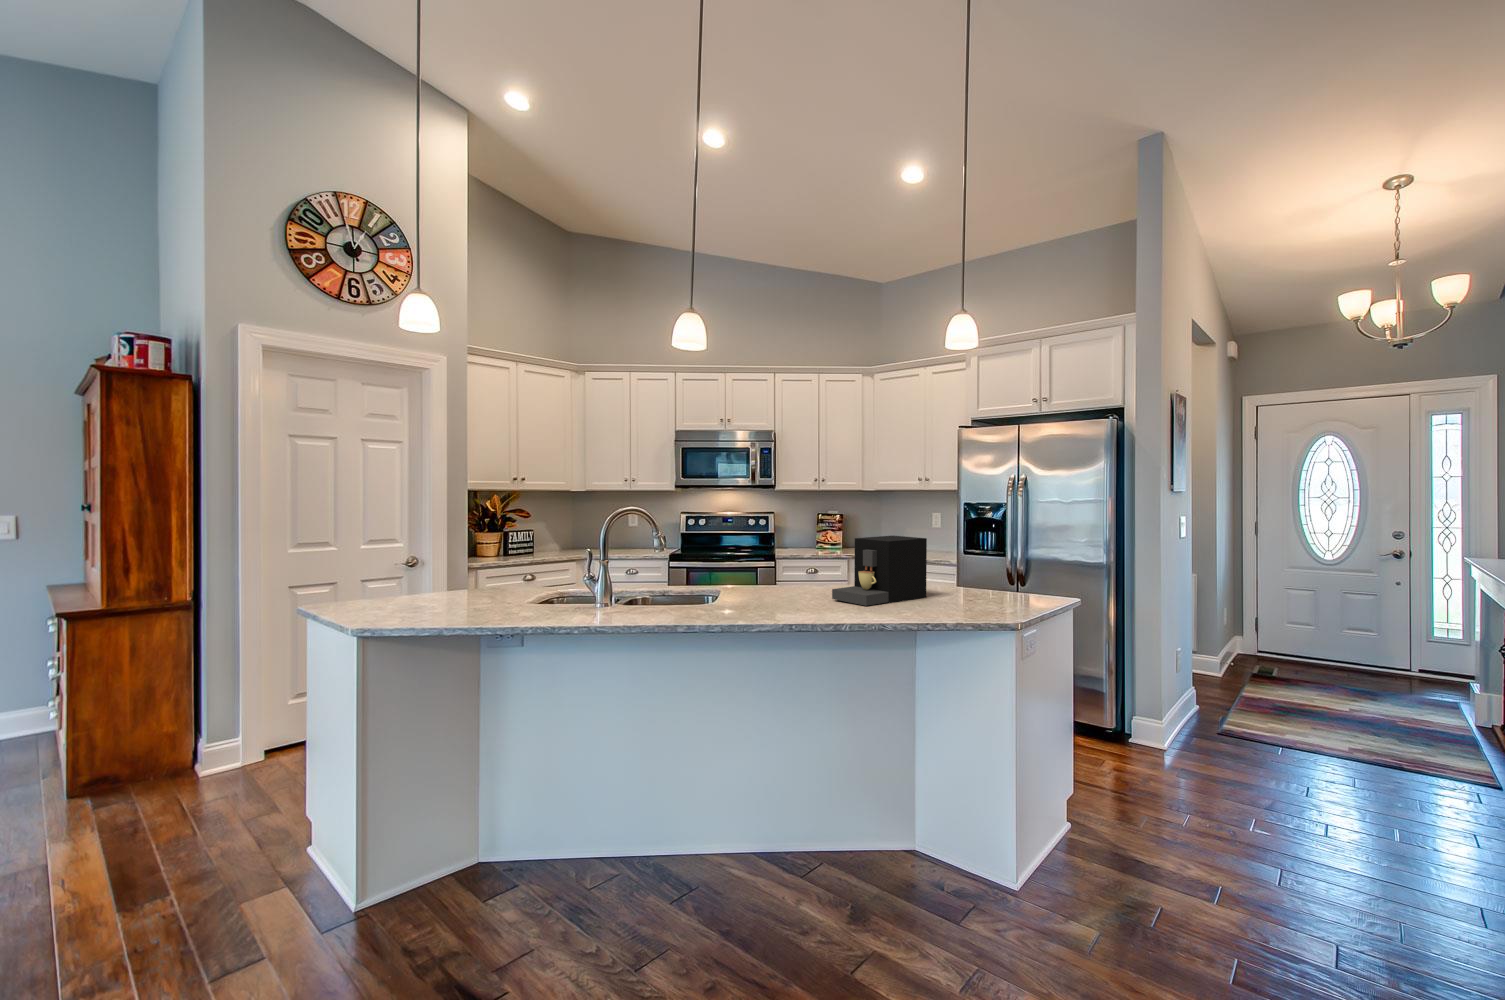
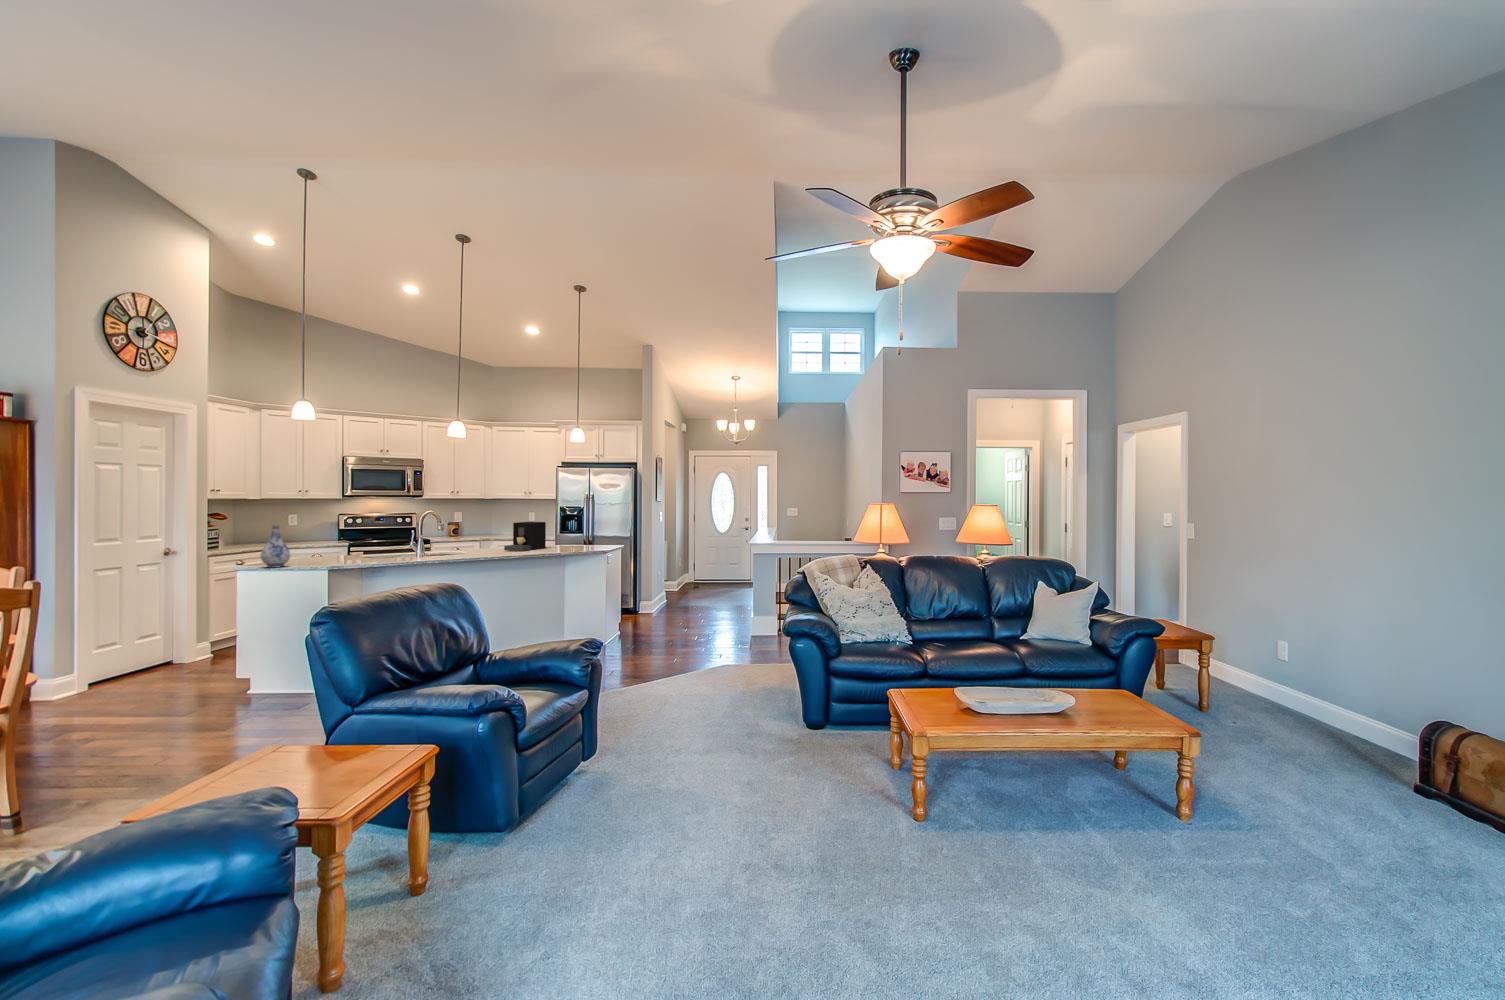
vase: none [355,535,408,619] -> present [261,525,290,568]

